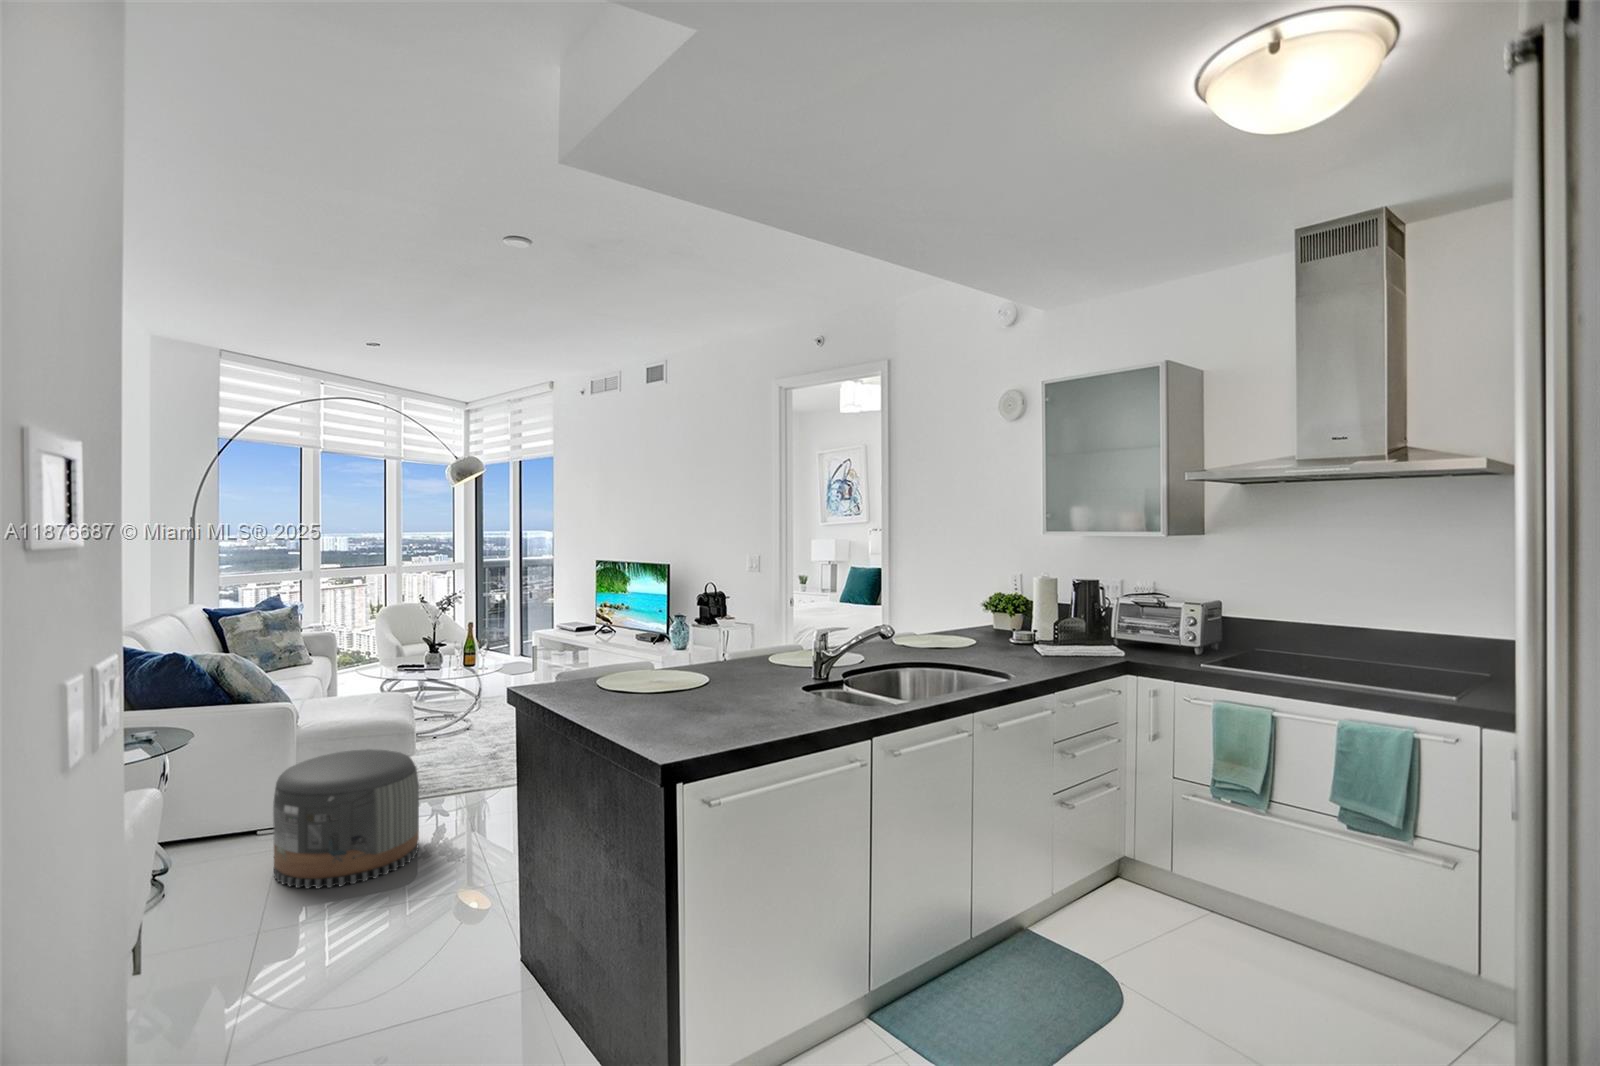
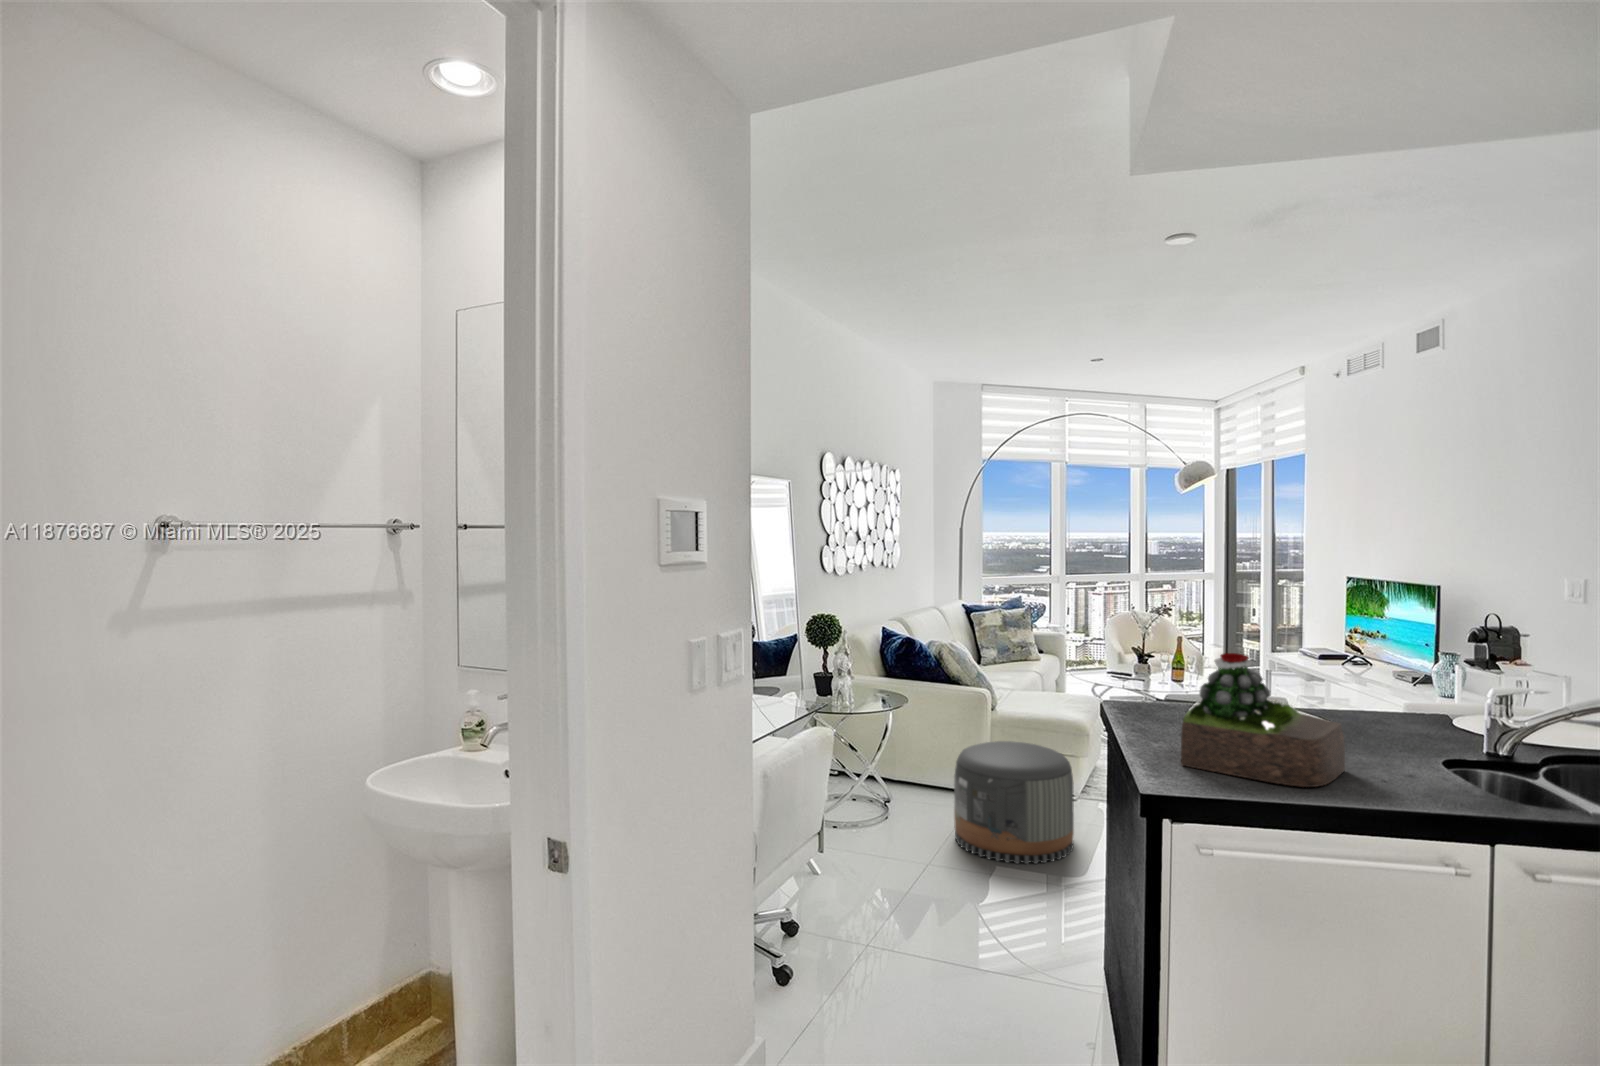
succulent plant: none [653,616,756,717] -> present [1181,653,1345,787]

